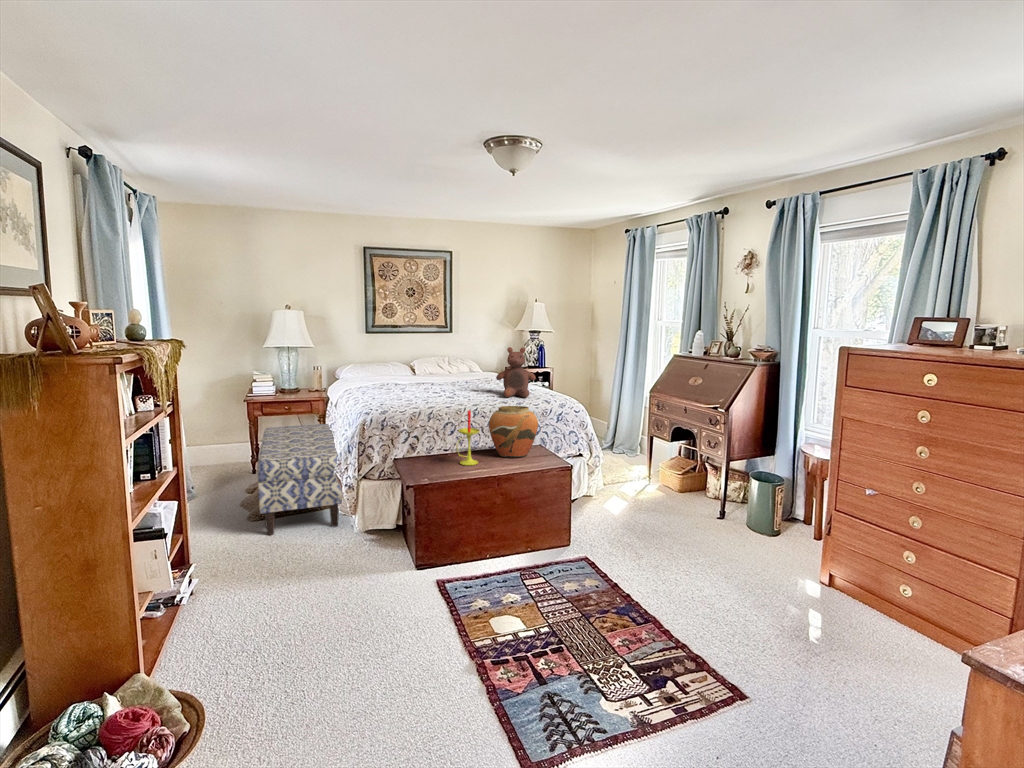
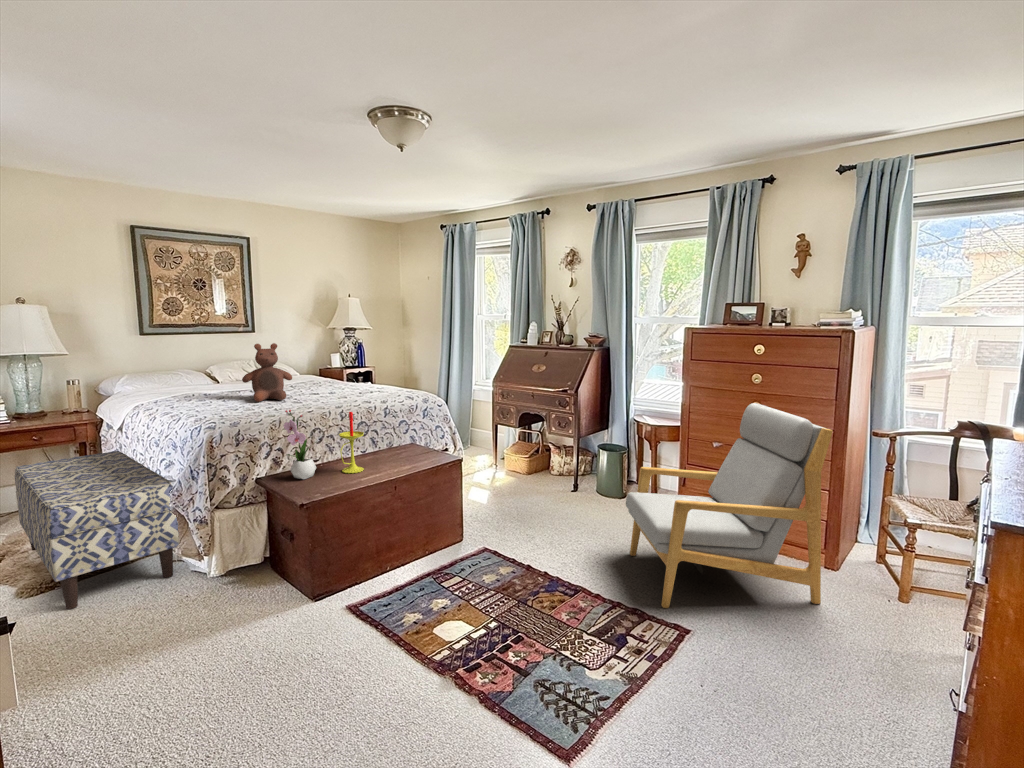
stuffed bear: present [496,347,536,397] -> present [242,343,292,402]
flower arrangement: none [413,404,441,465] -> present [283,410,316,479]
vase: present [489,406,538,458] -> none [367,403,419,459]
armchair: none [726,447,993,723] -> present [626,403,833,608]

